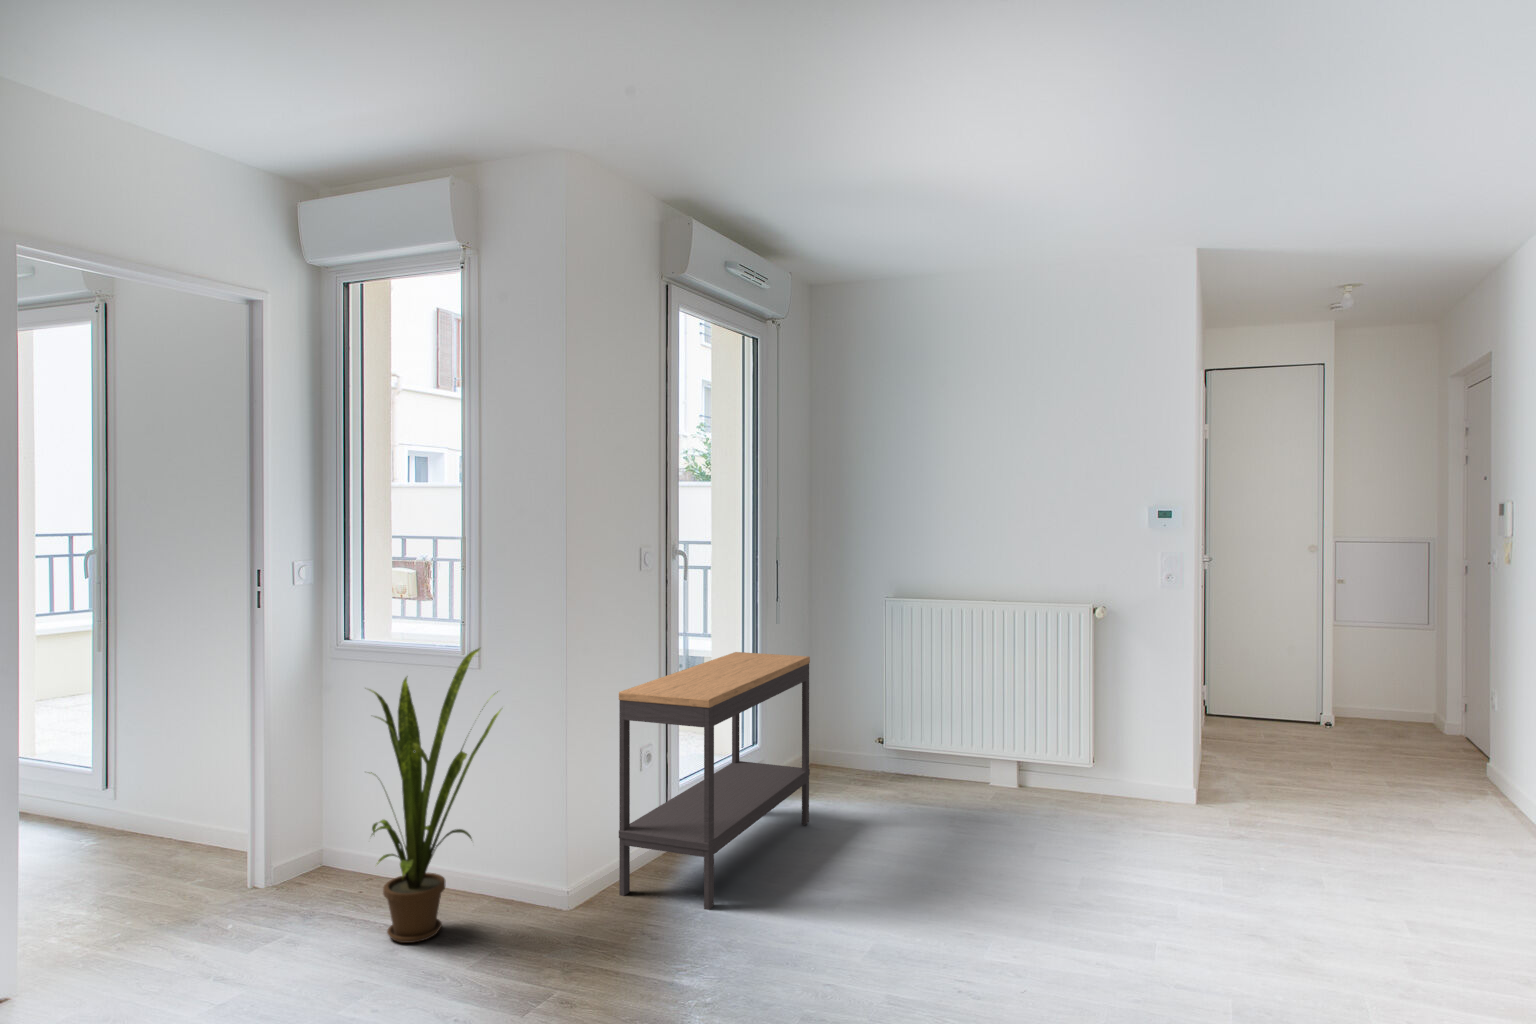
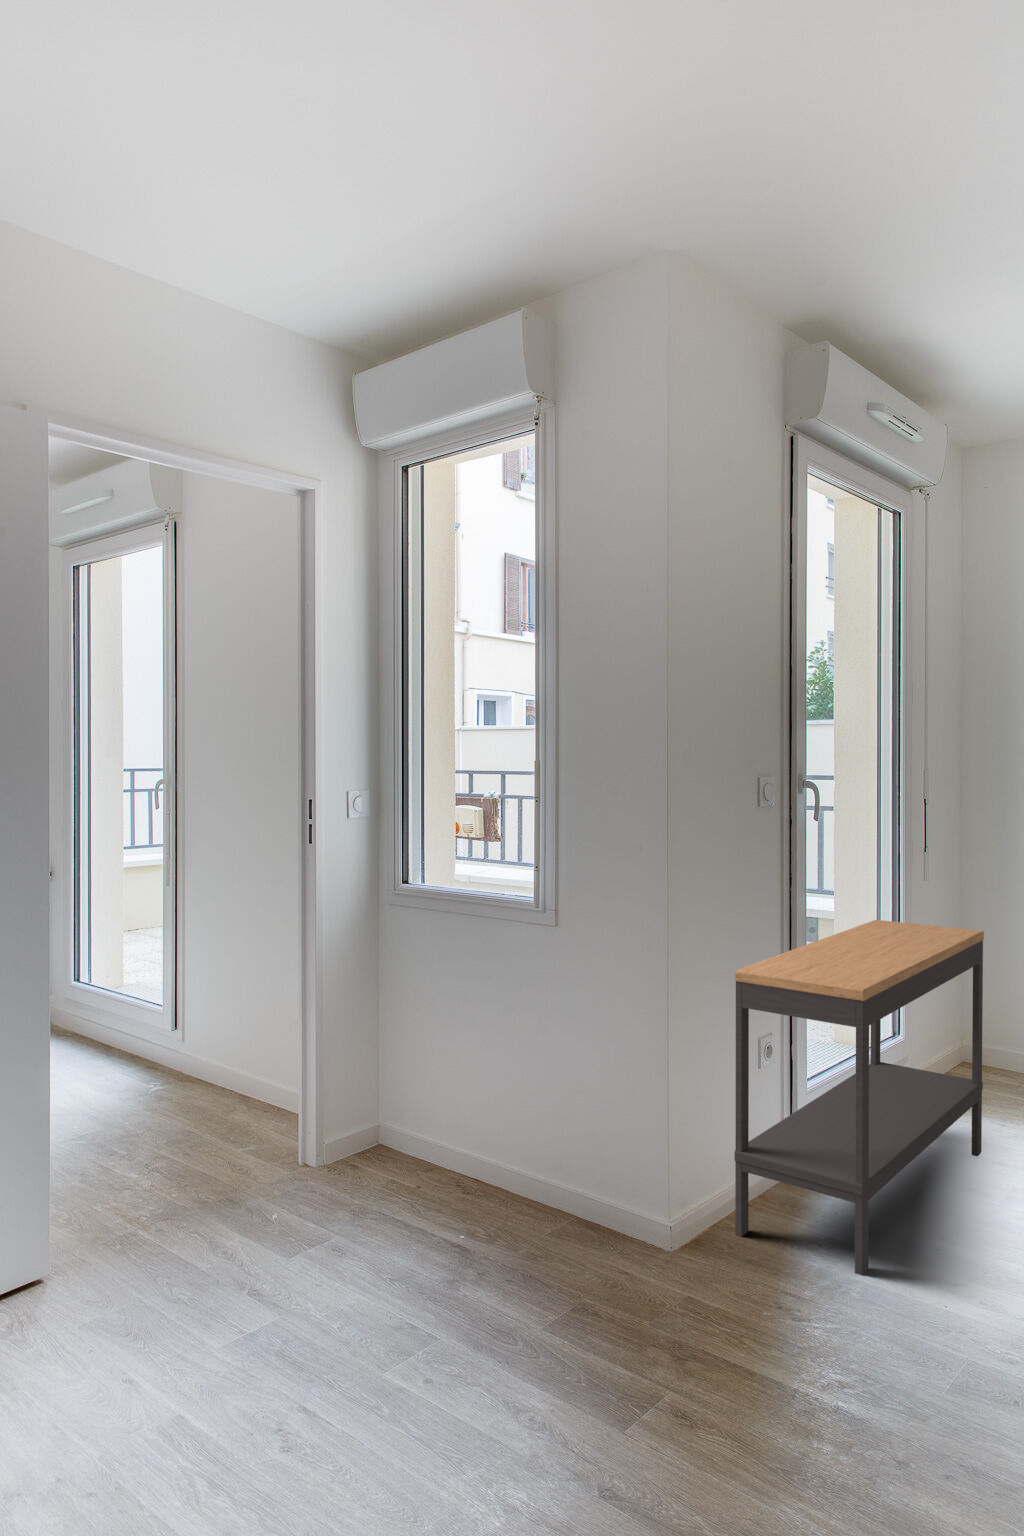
house plant: present [369,648,501,943] -> none [423,905,590,1270]

